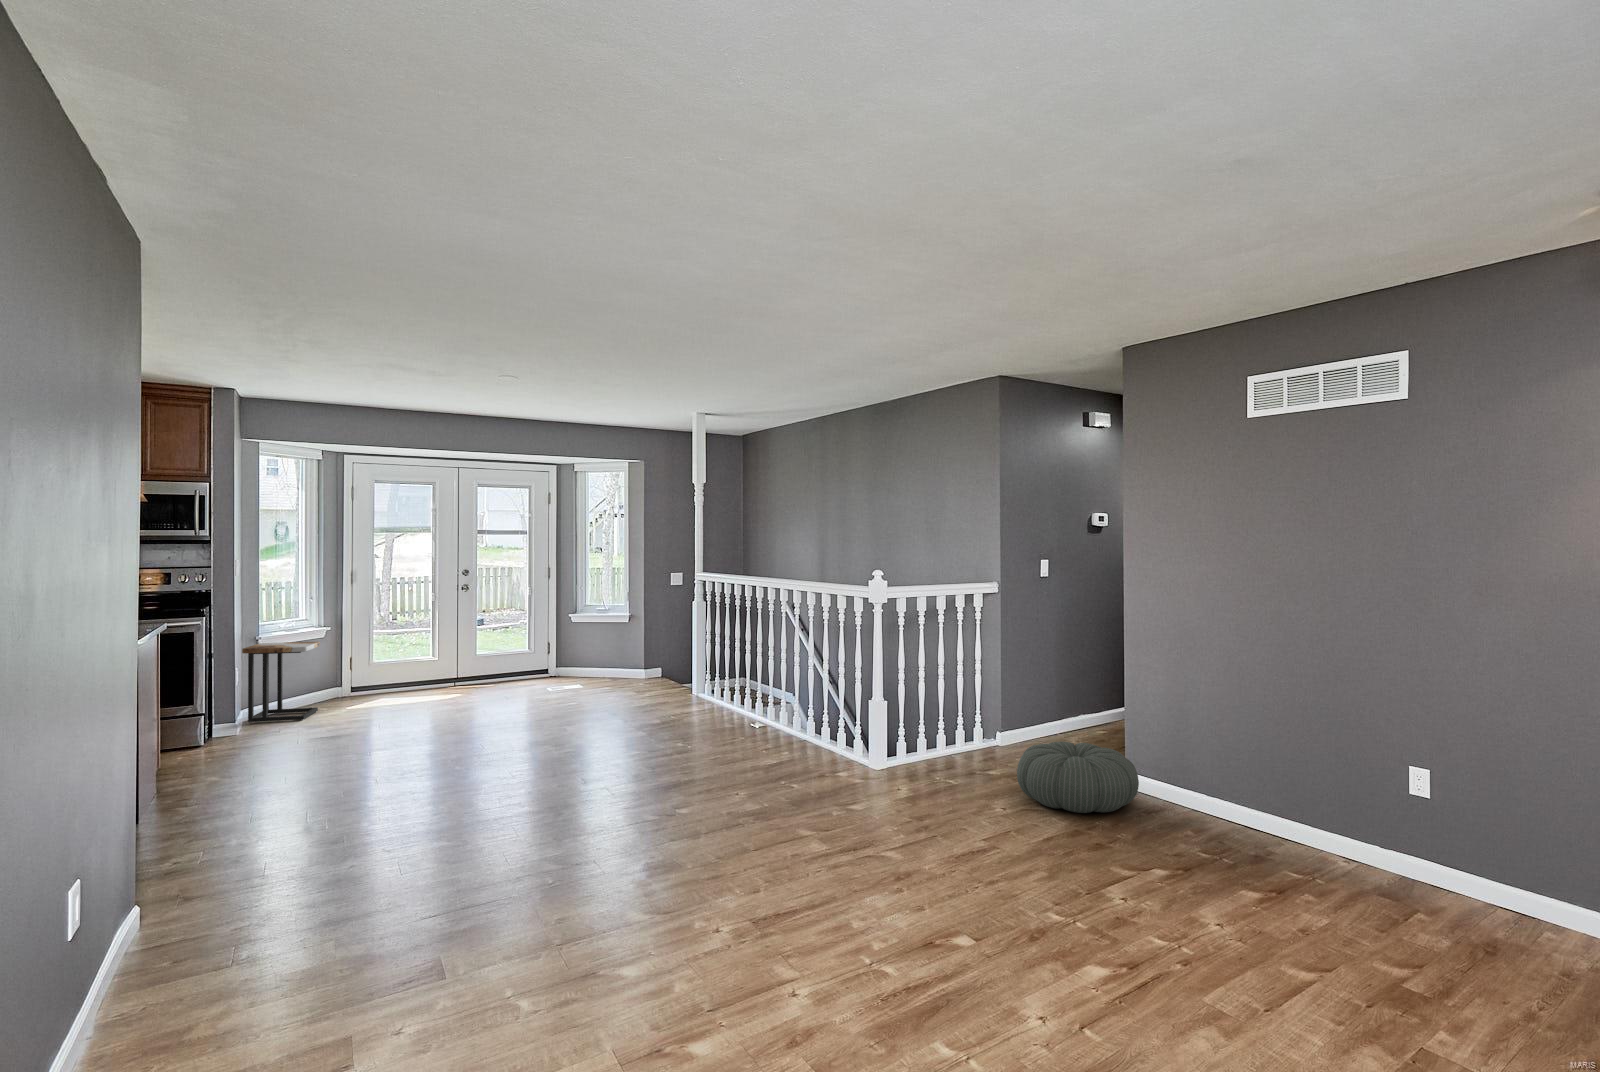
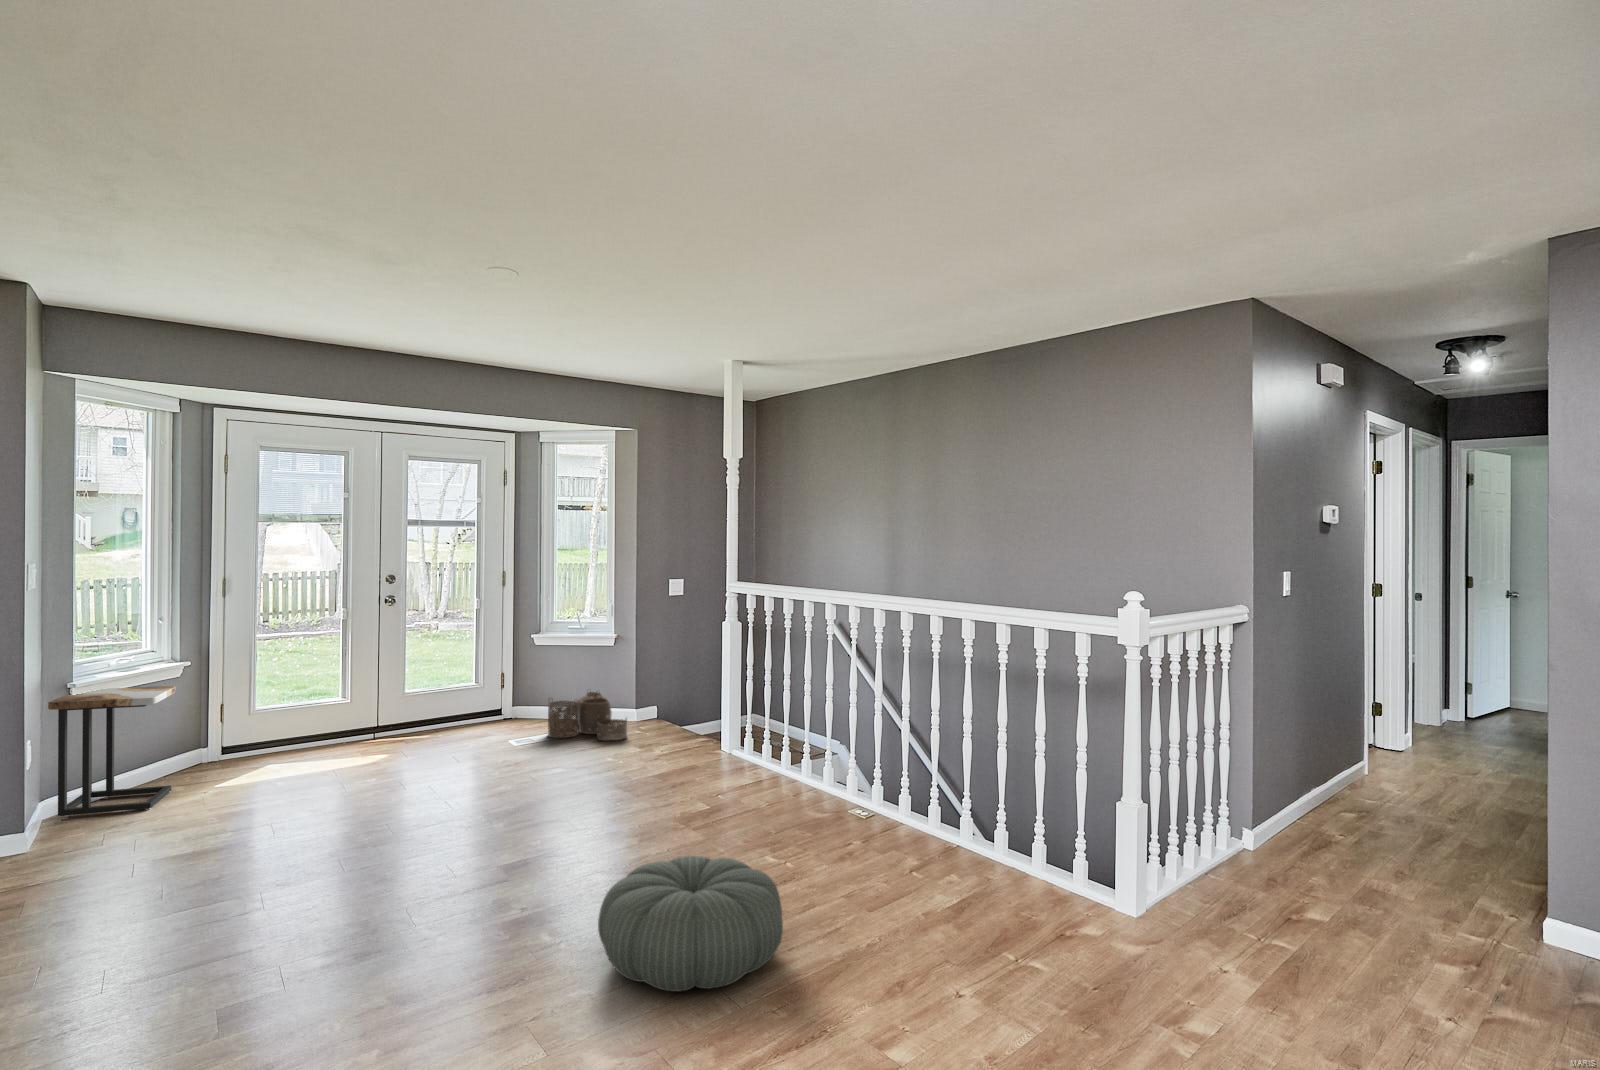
woven basket: none [575,654,631,689] -> present [548,692,627,741]
pouf: present [1017,742,1139,813] -> present [598,856,783,991]

